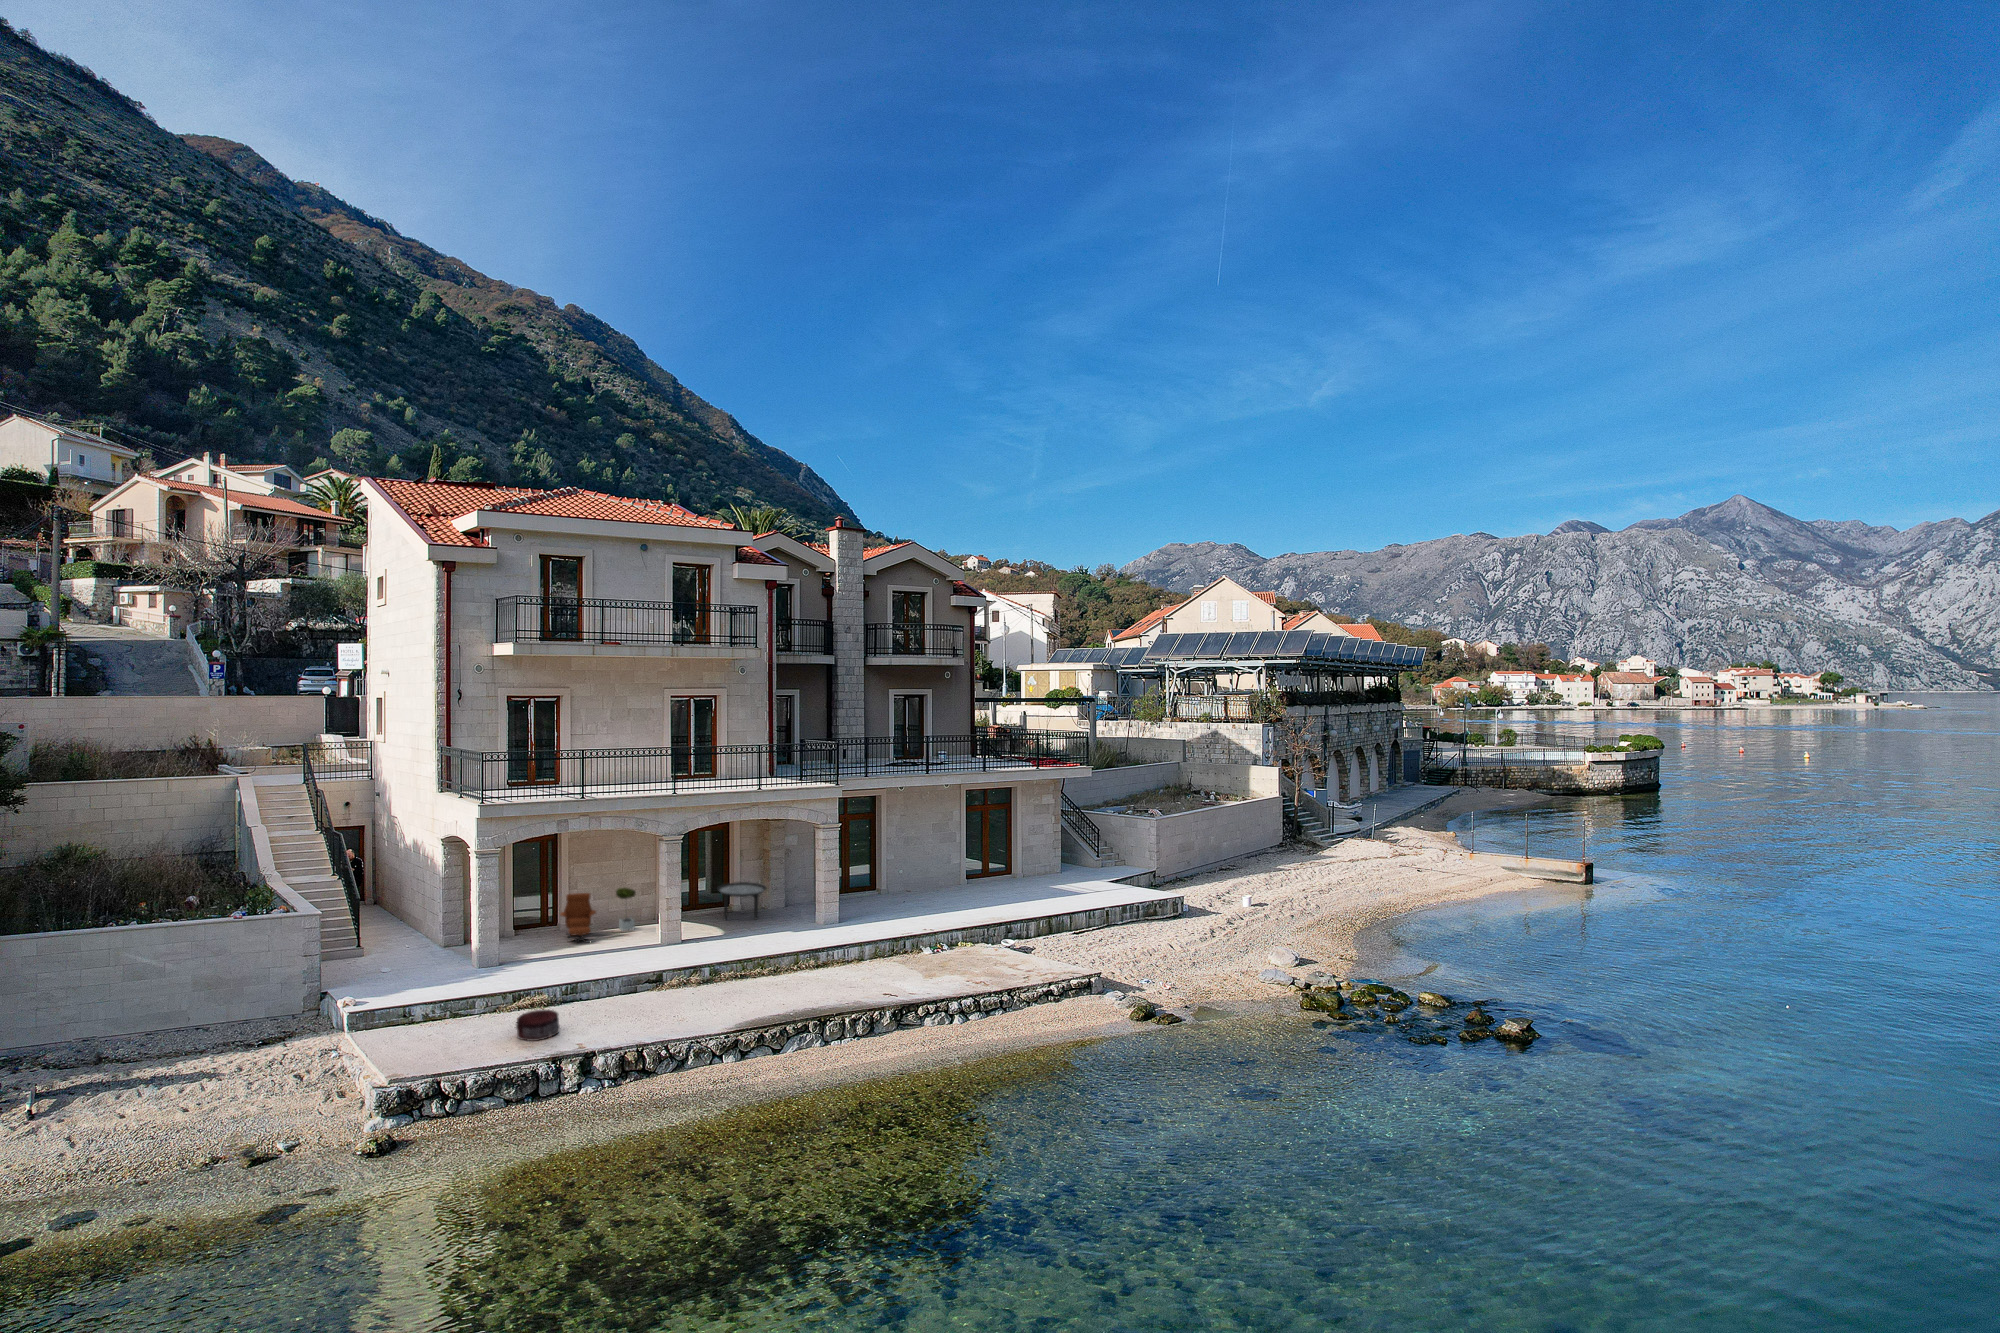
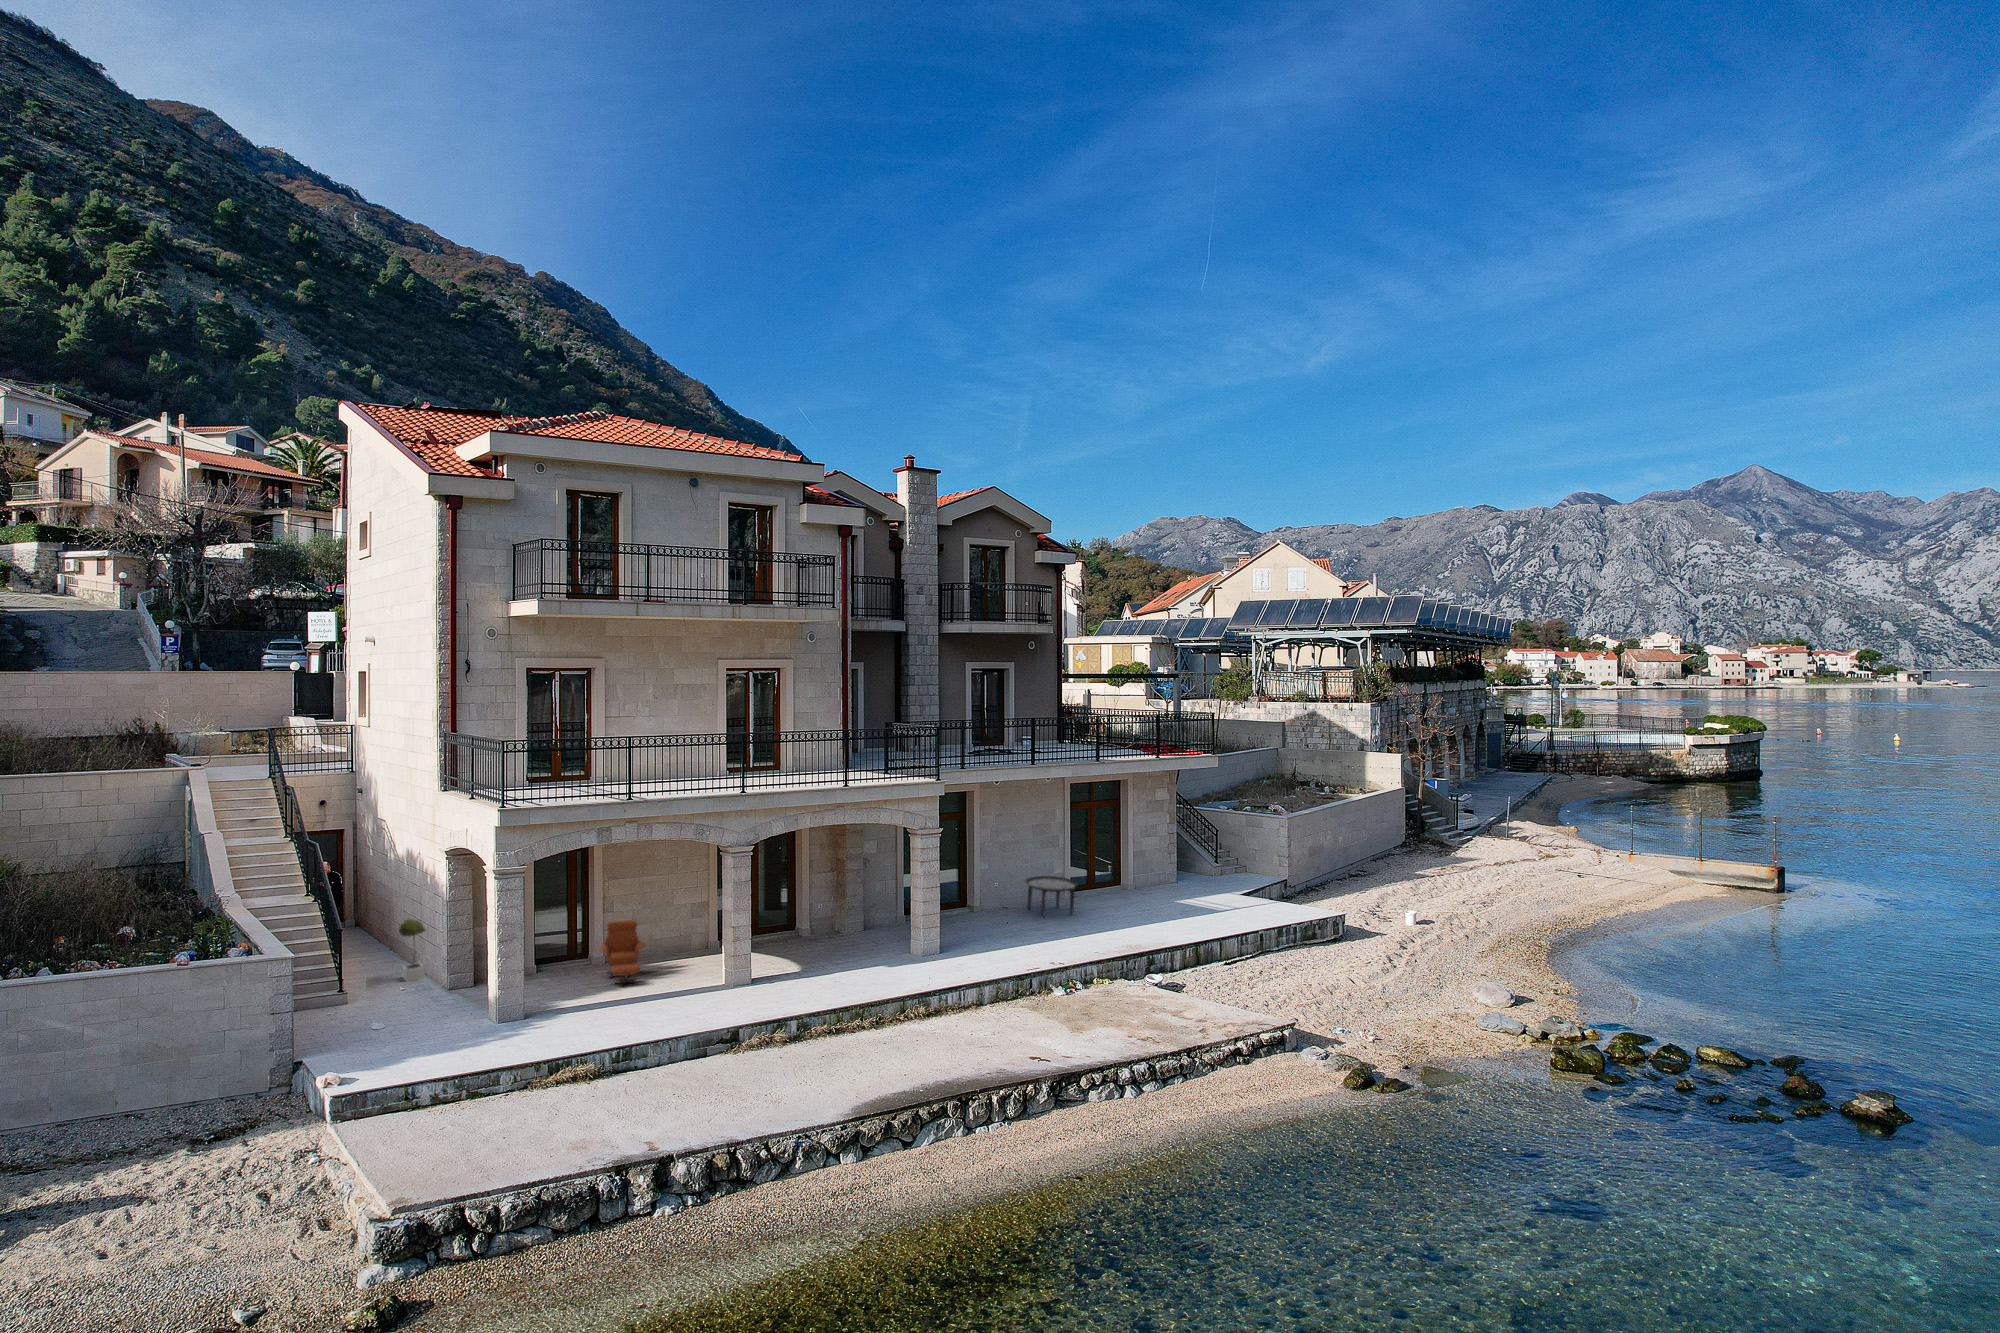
round table: present [717,882,766,920] -> present [1026,876,1078,918]
potted tree: present [616,888,636,931] -> present [399,919,425,981]
pouf: present [516,1010,560,1041] -> none [560,1091,620,1138]

